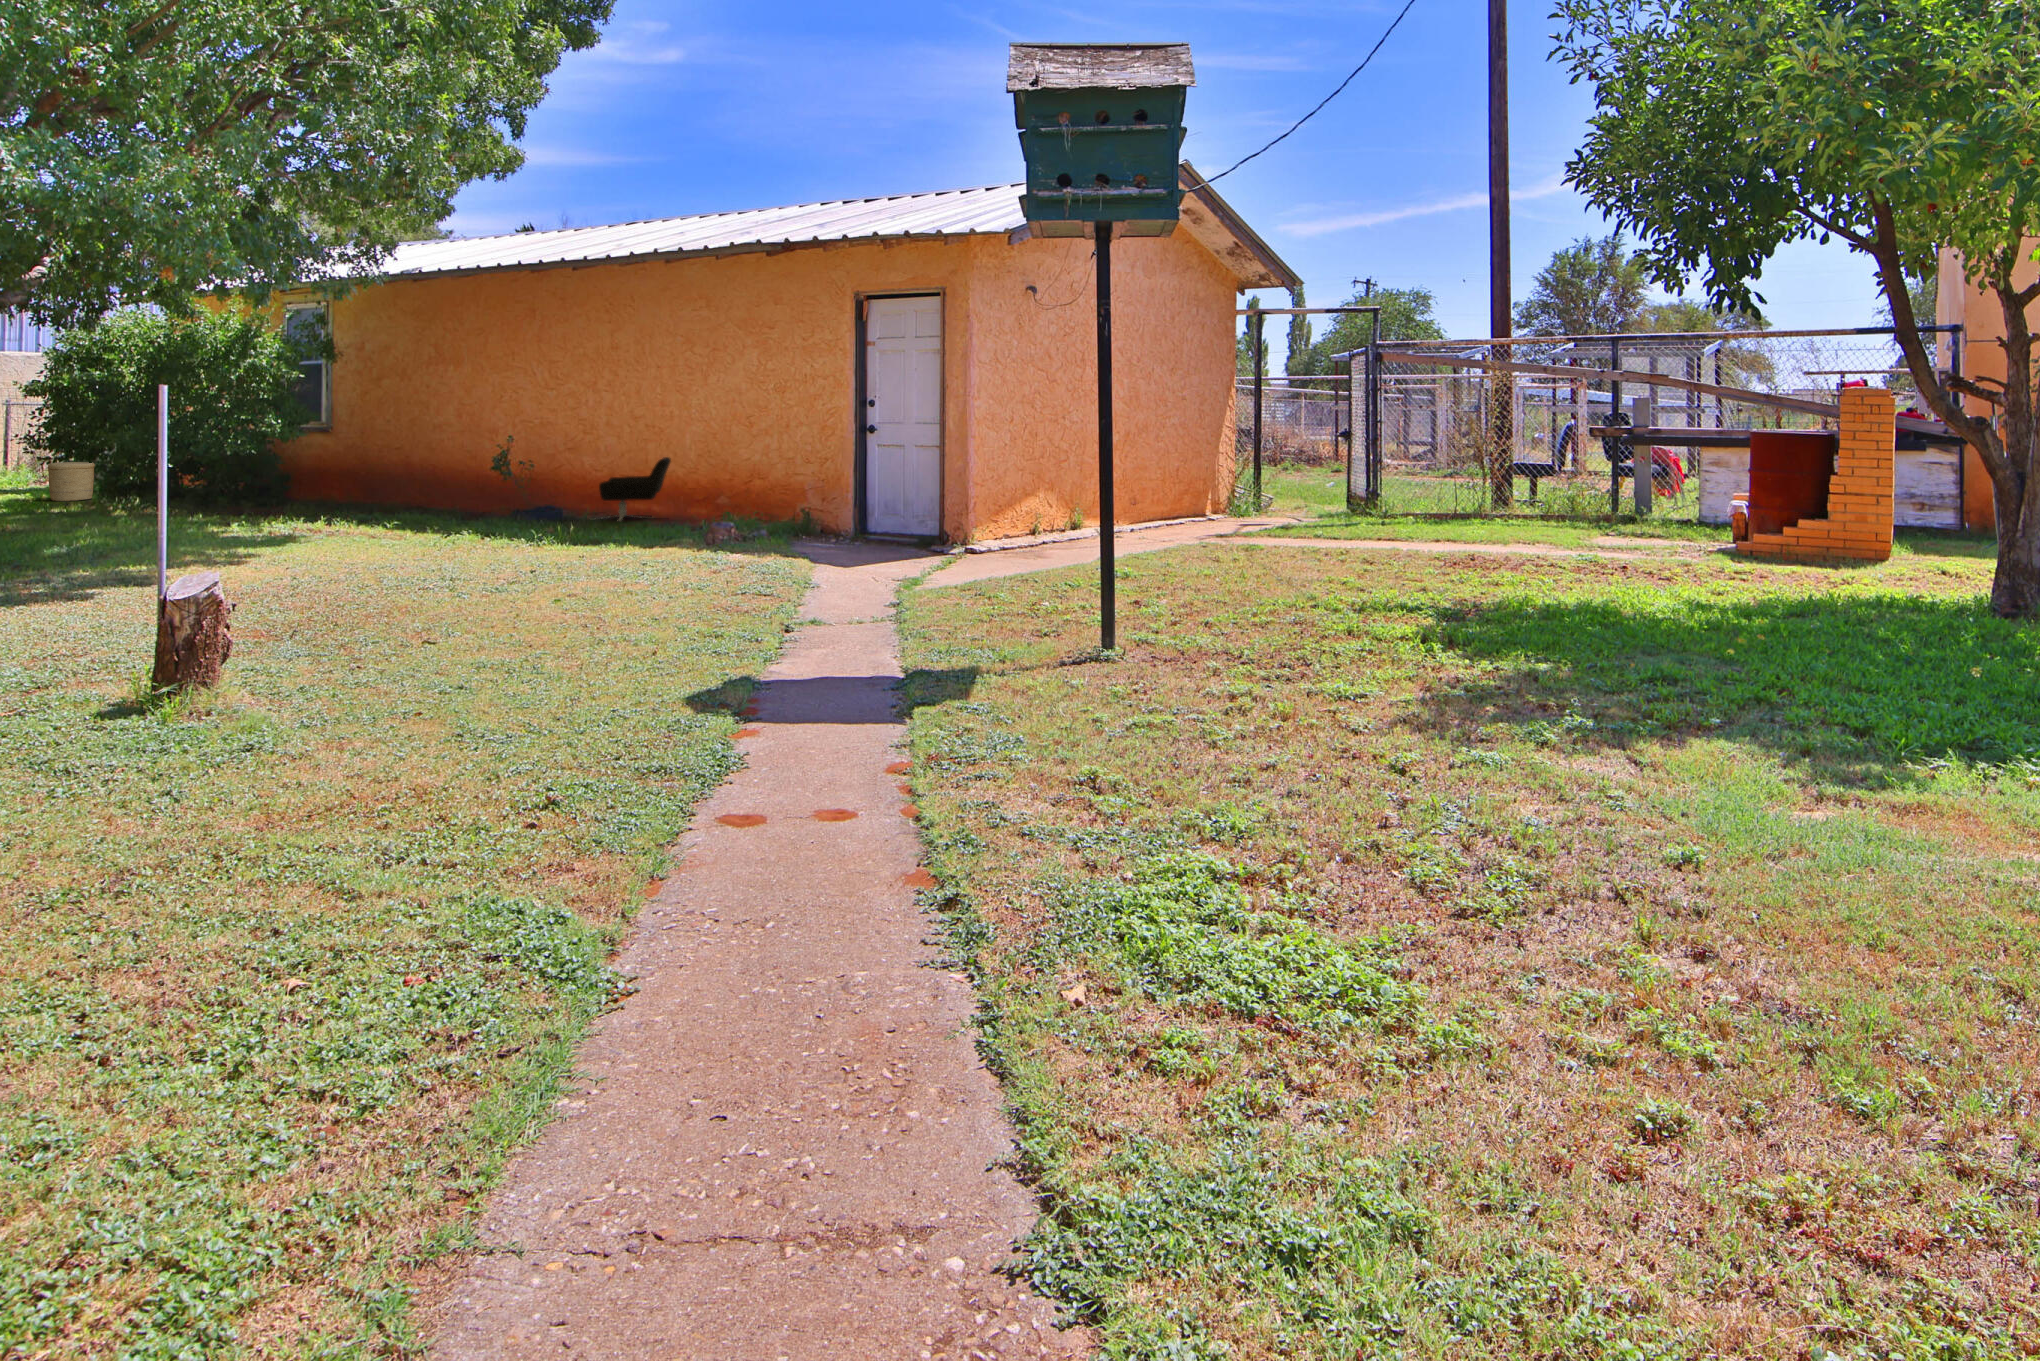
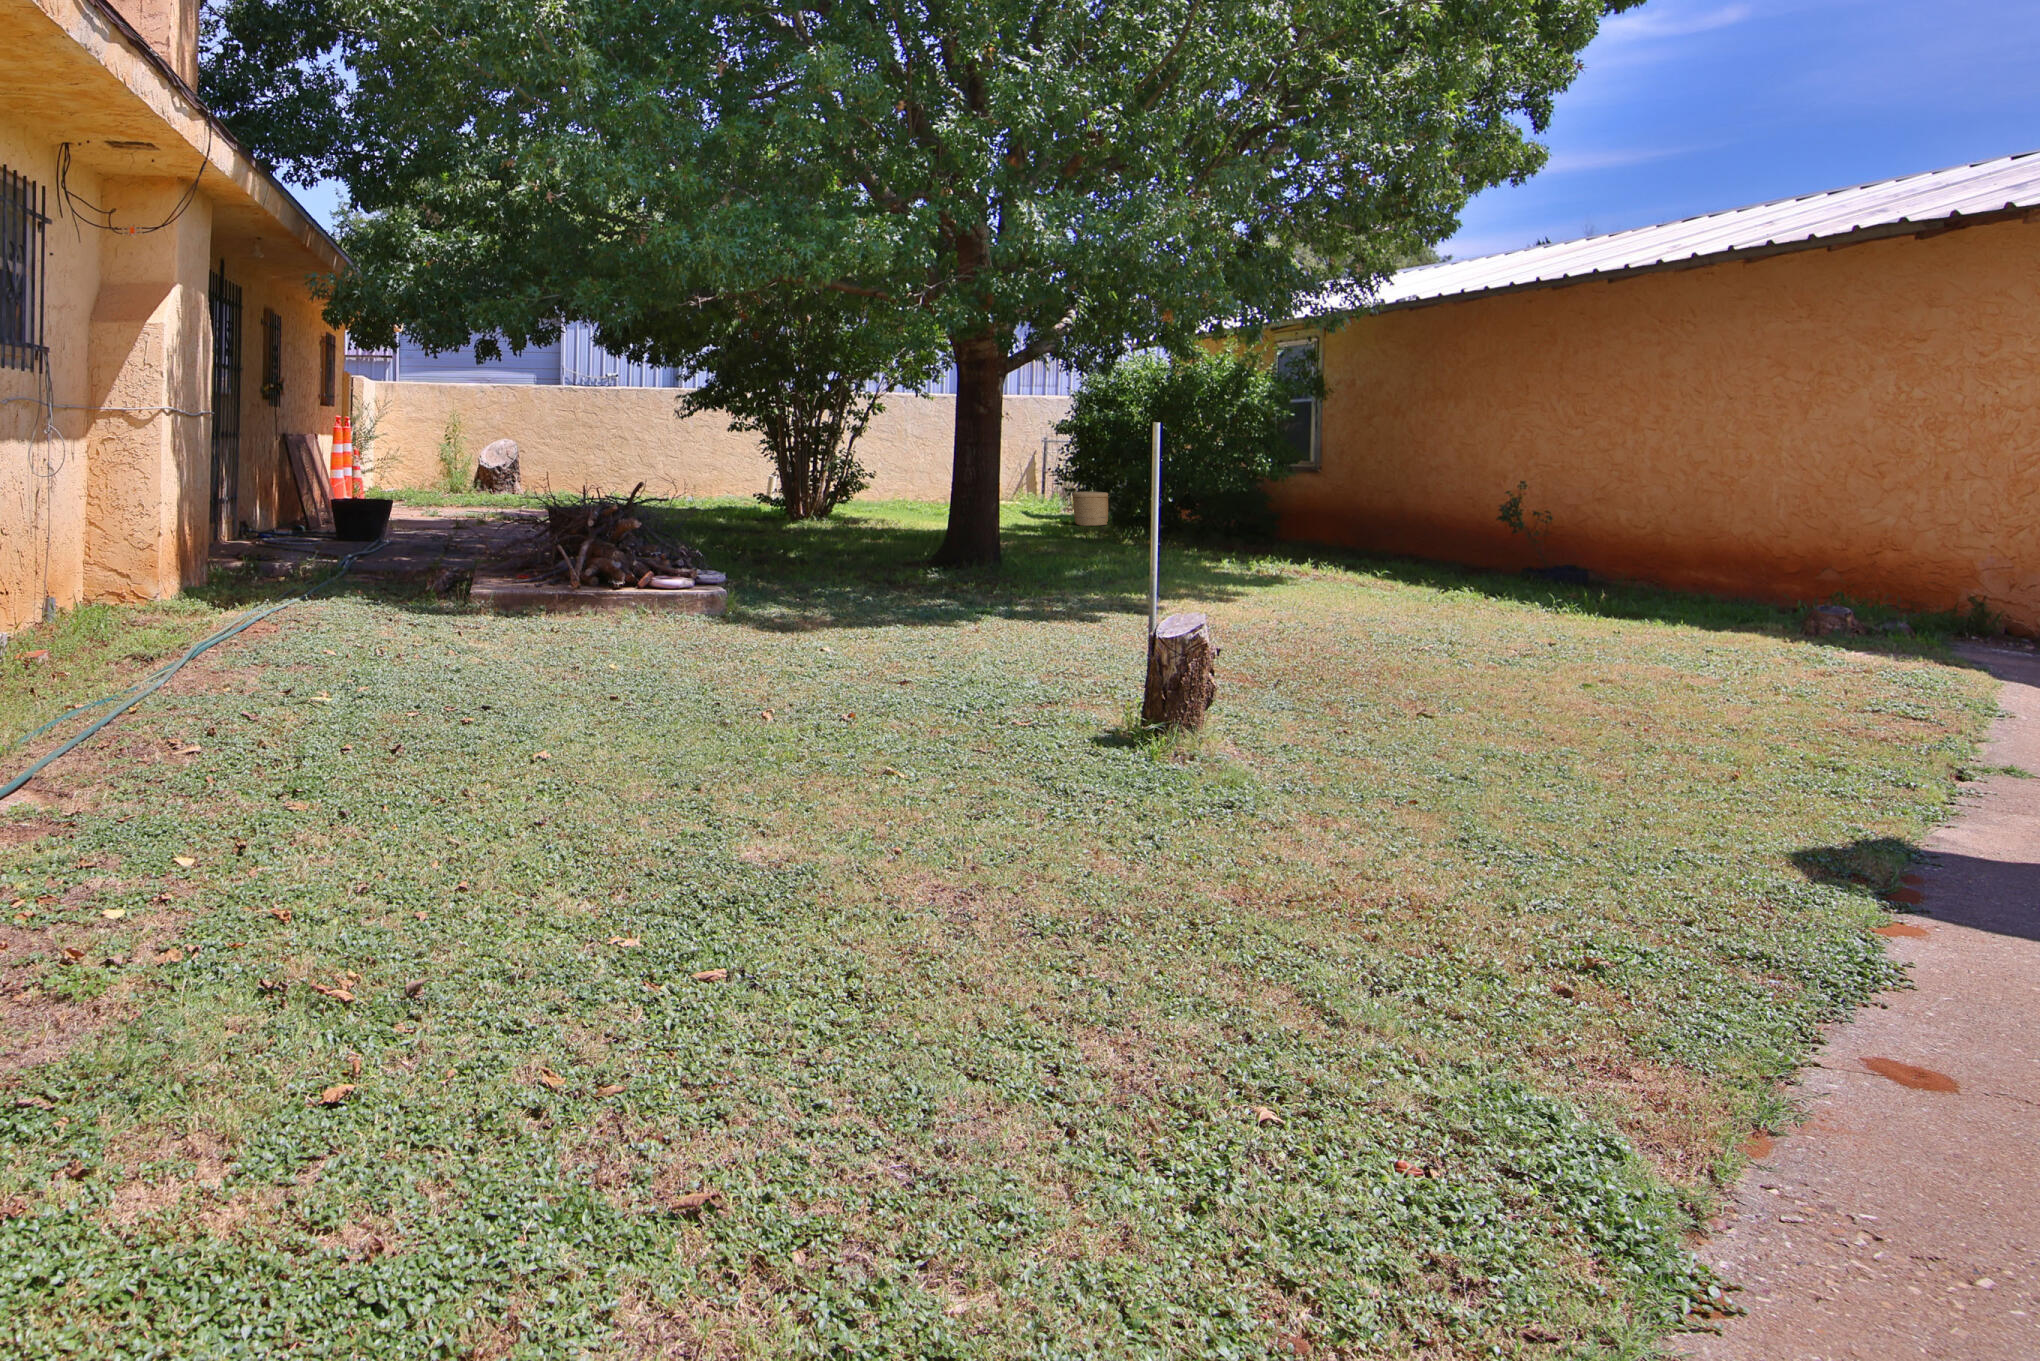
lounge chair: present [599,457,671,521] -> none [1642,511,1763,590]

